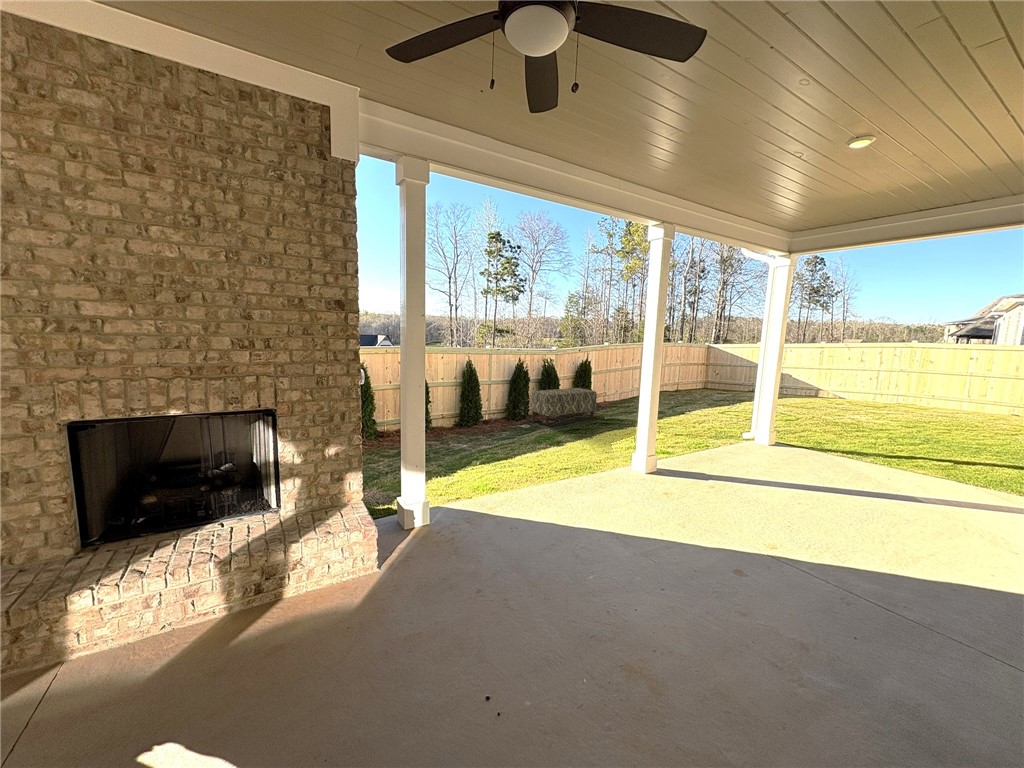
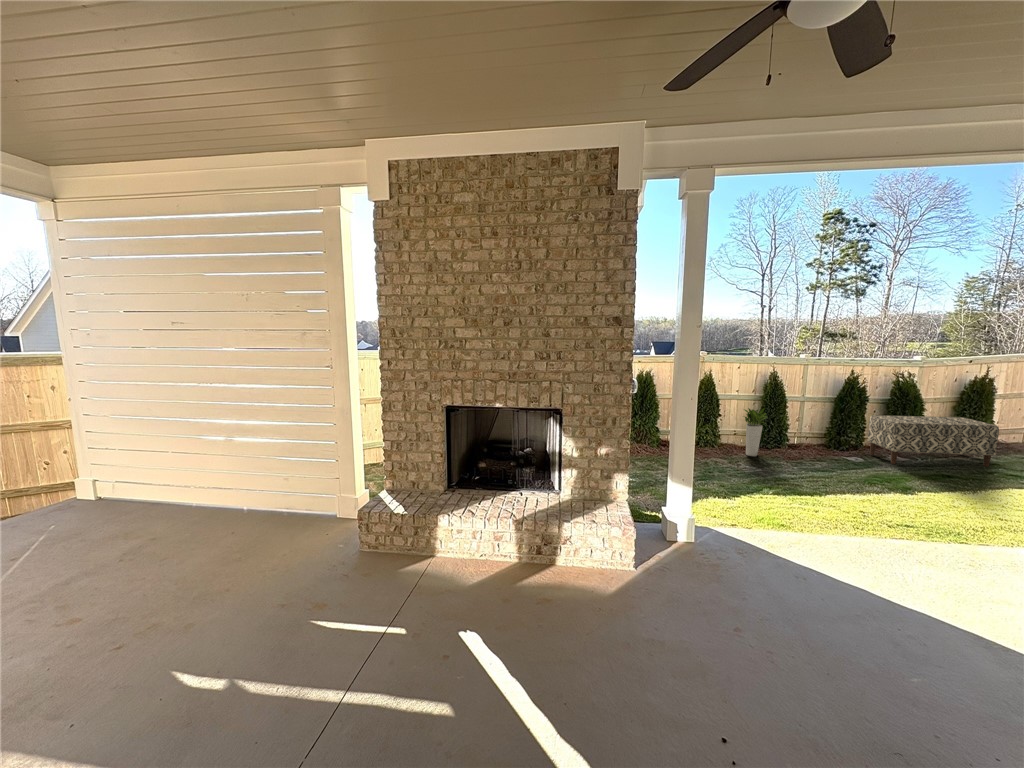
planter: none [445,392,466,434] -> present [744,408,766,456]

